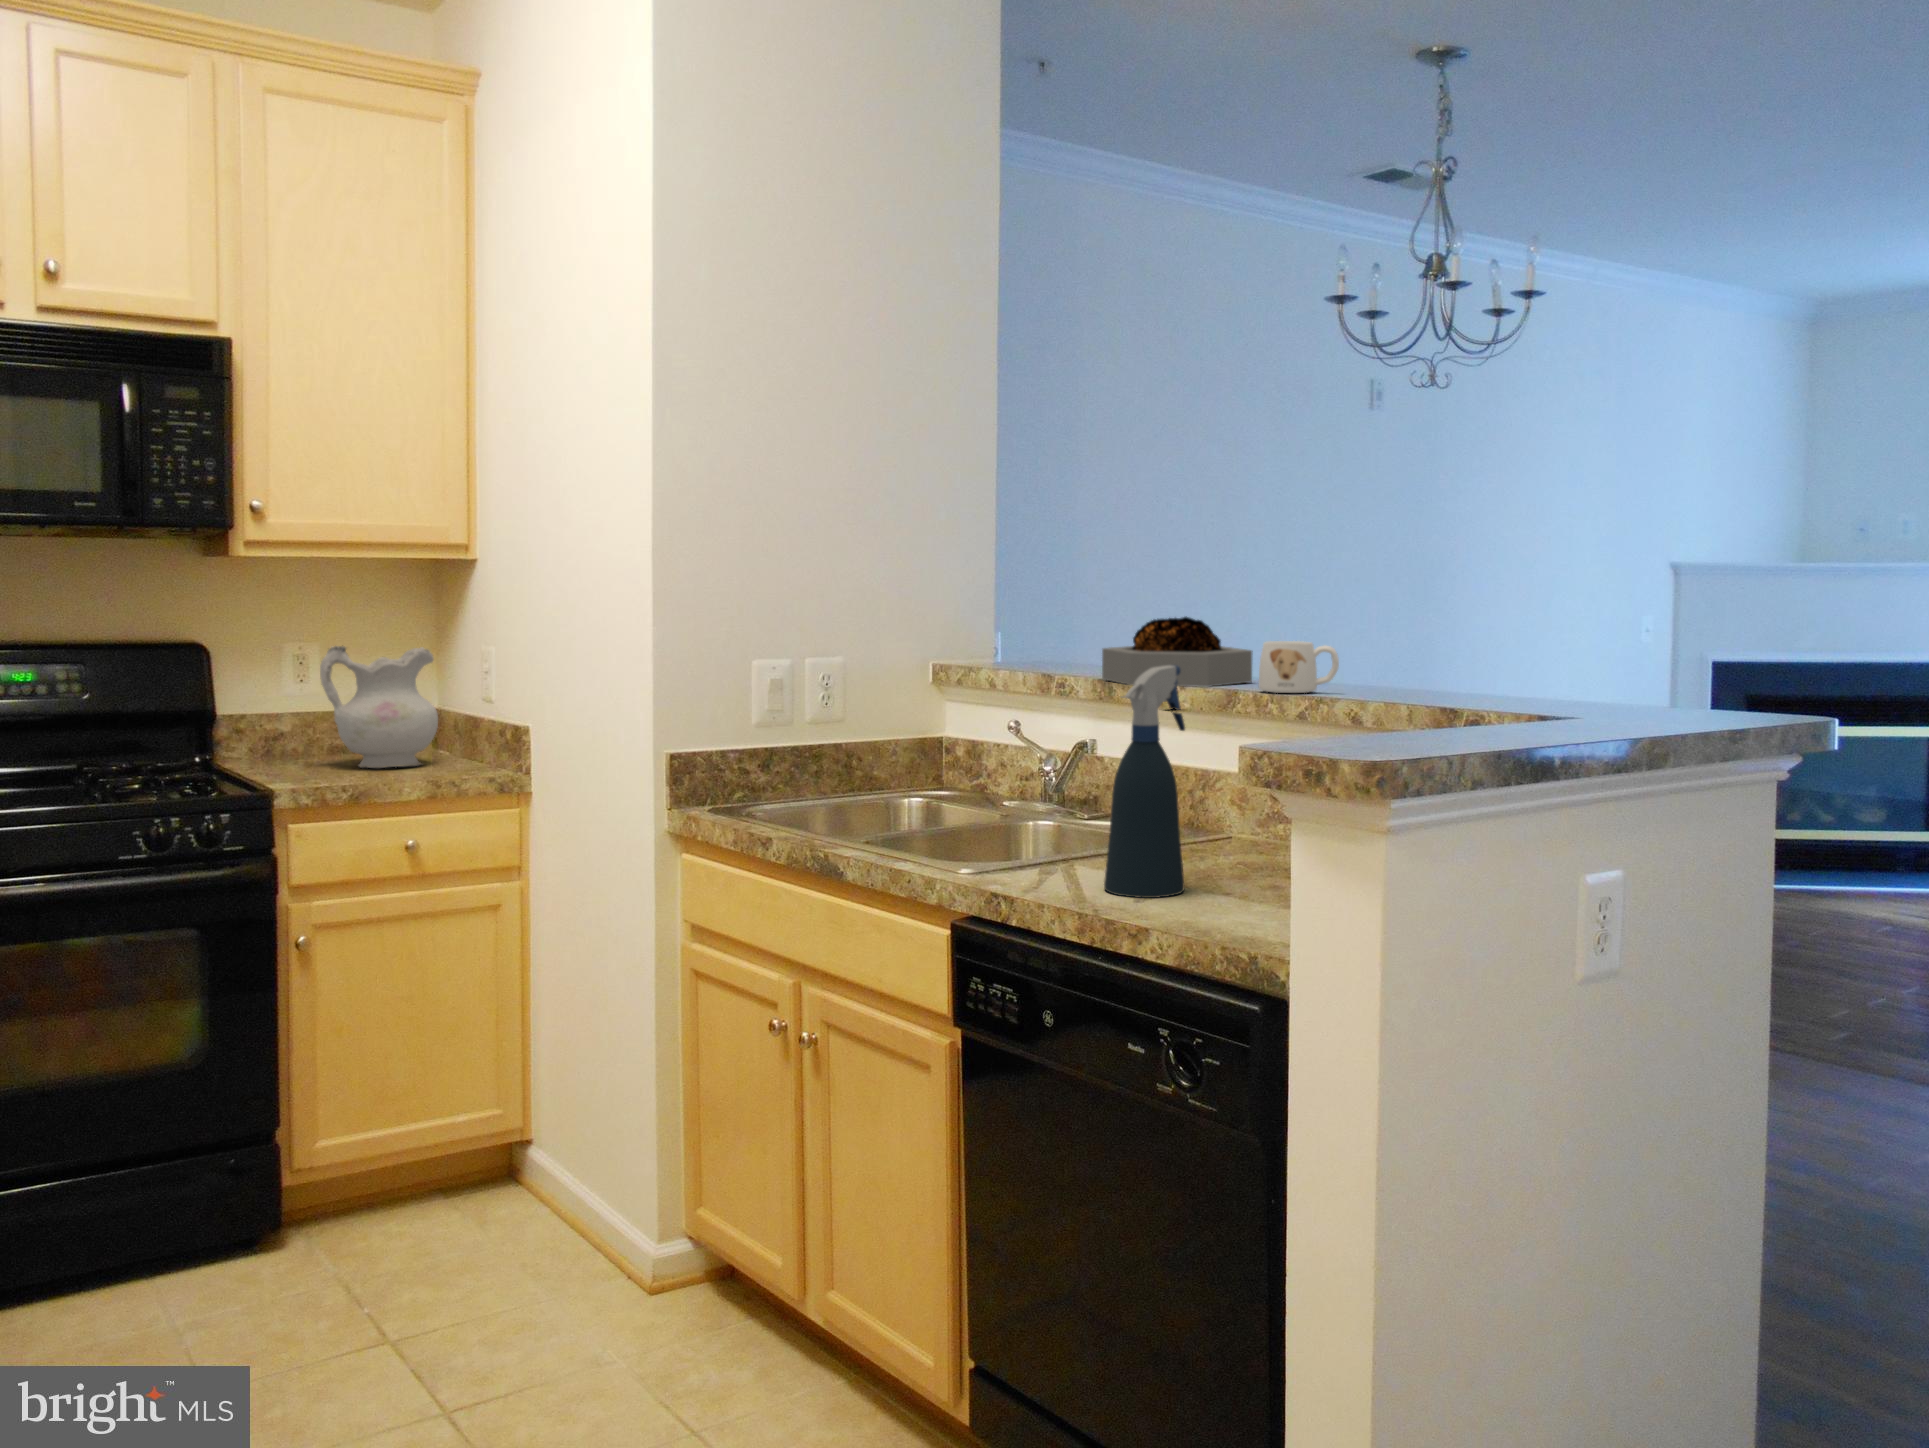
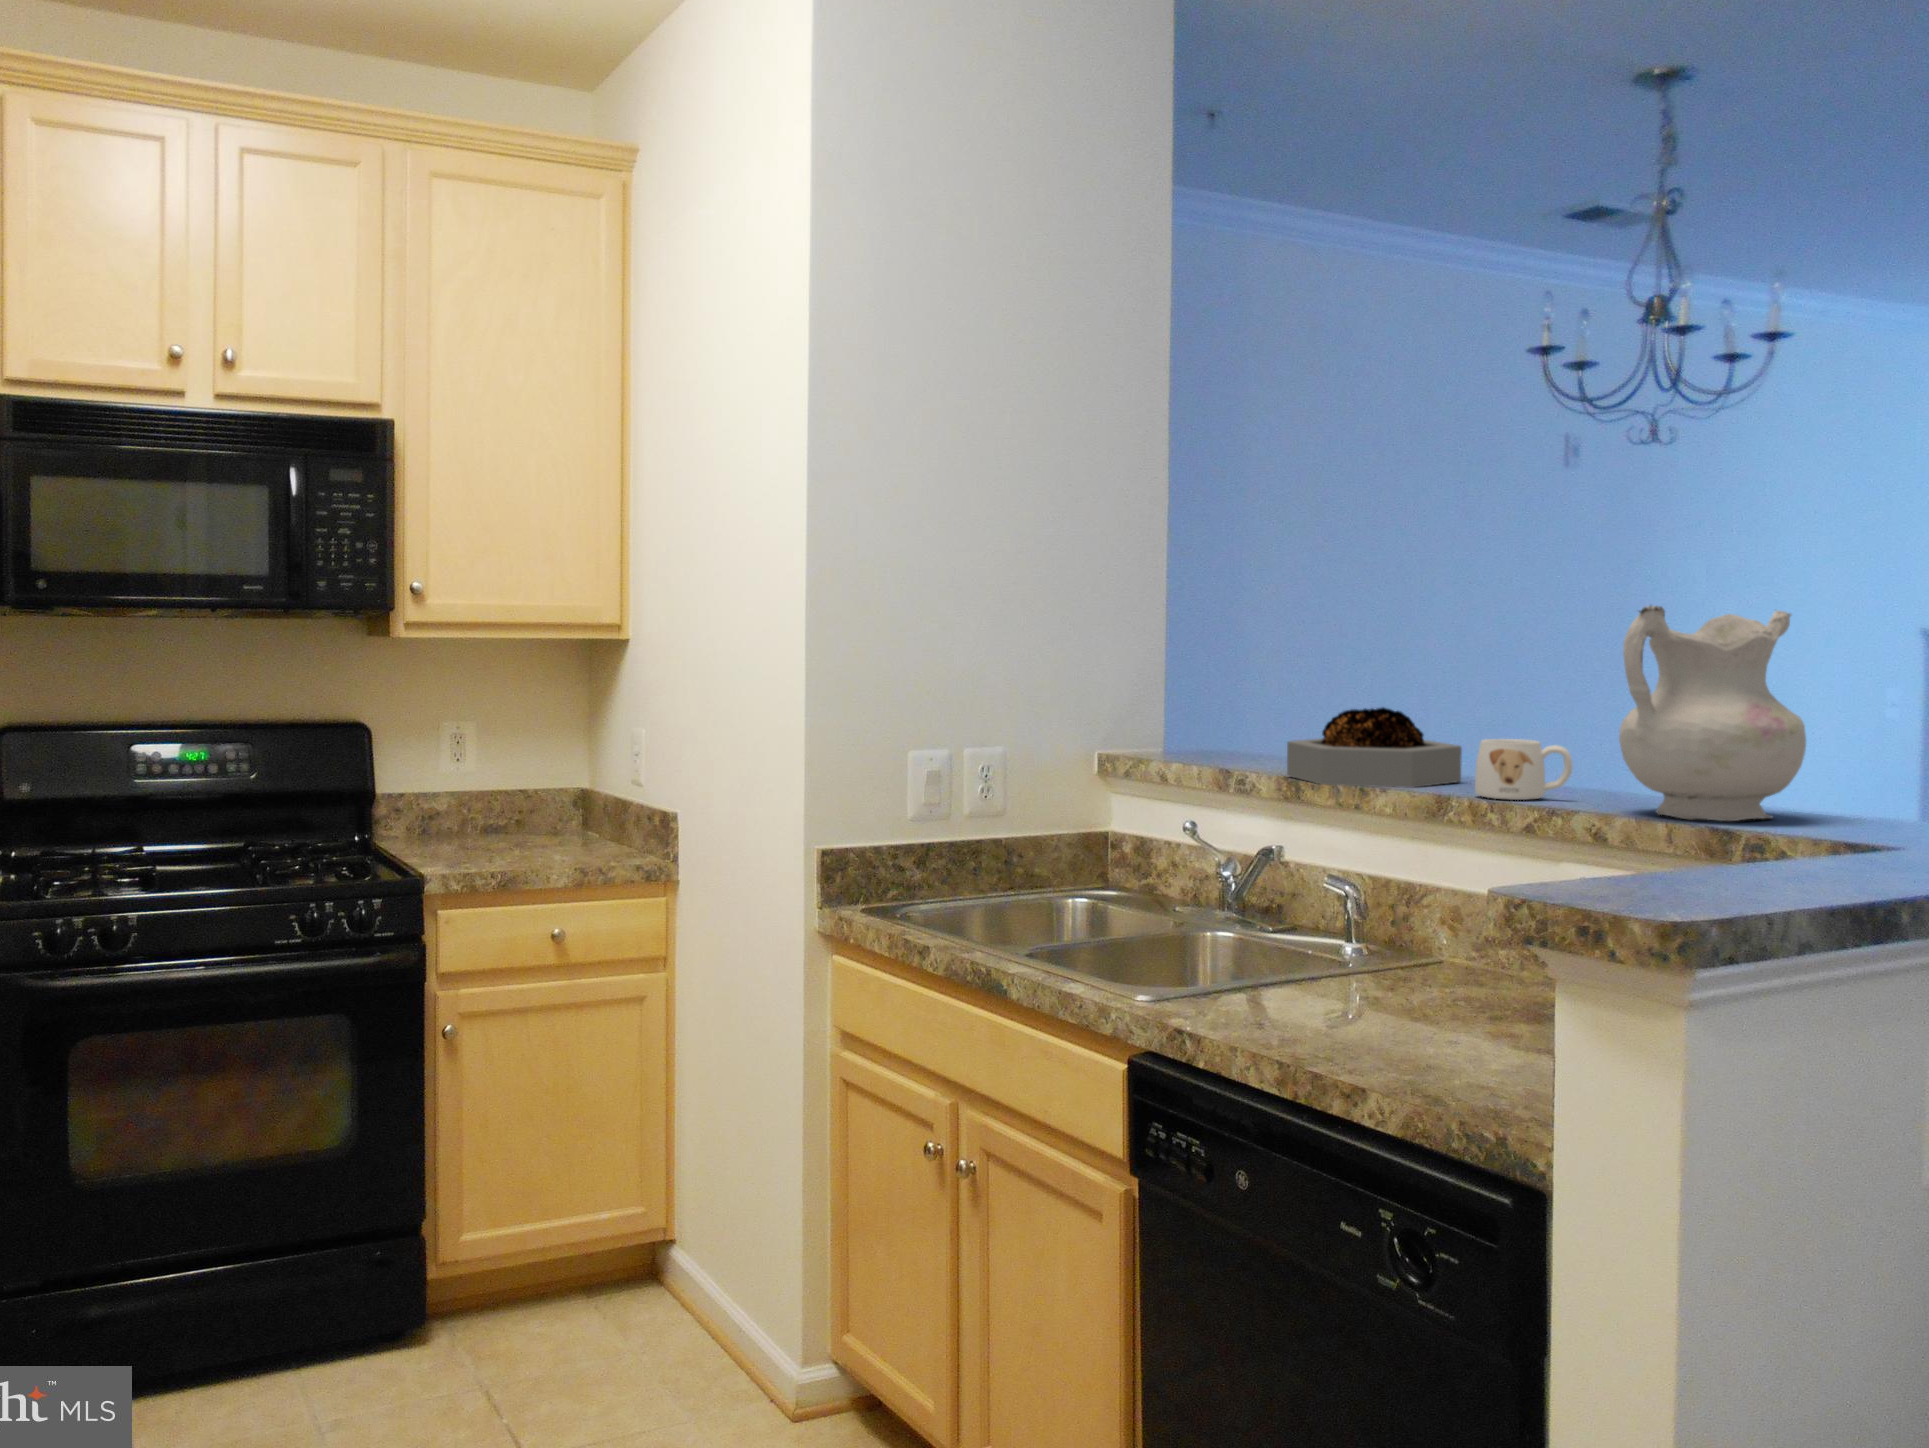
ceramic pitcher: present [320,646,438,768] -> present [1619,605,1806,821]
spray bottle: present [1104,665,1185,898] -> none [1305,773,1401,1044]

